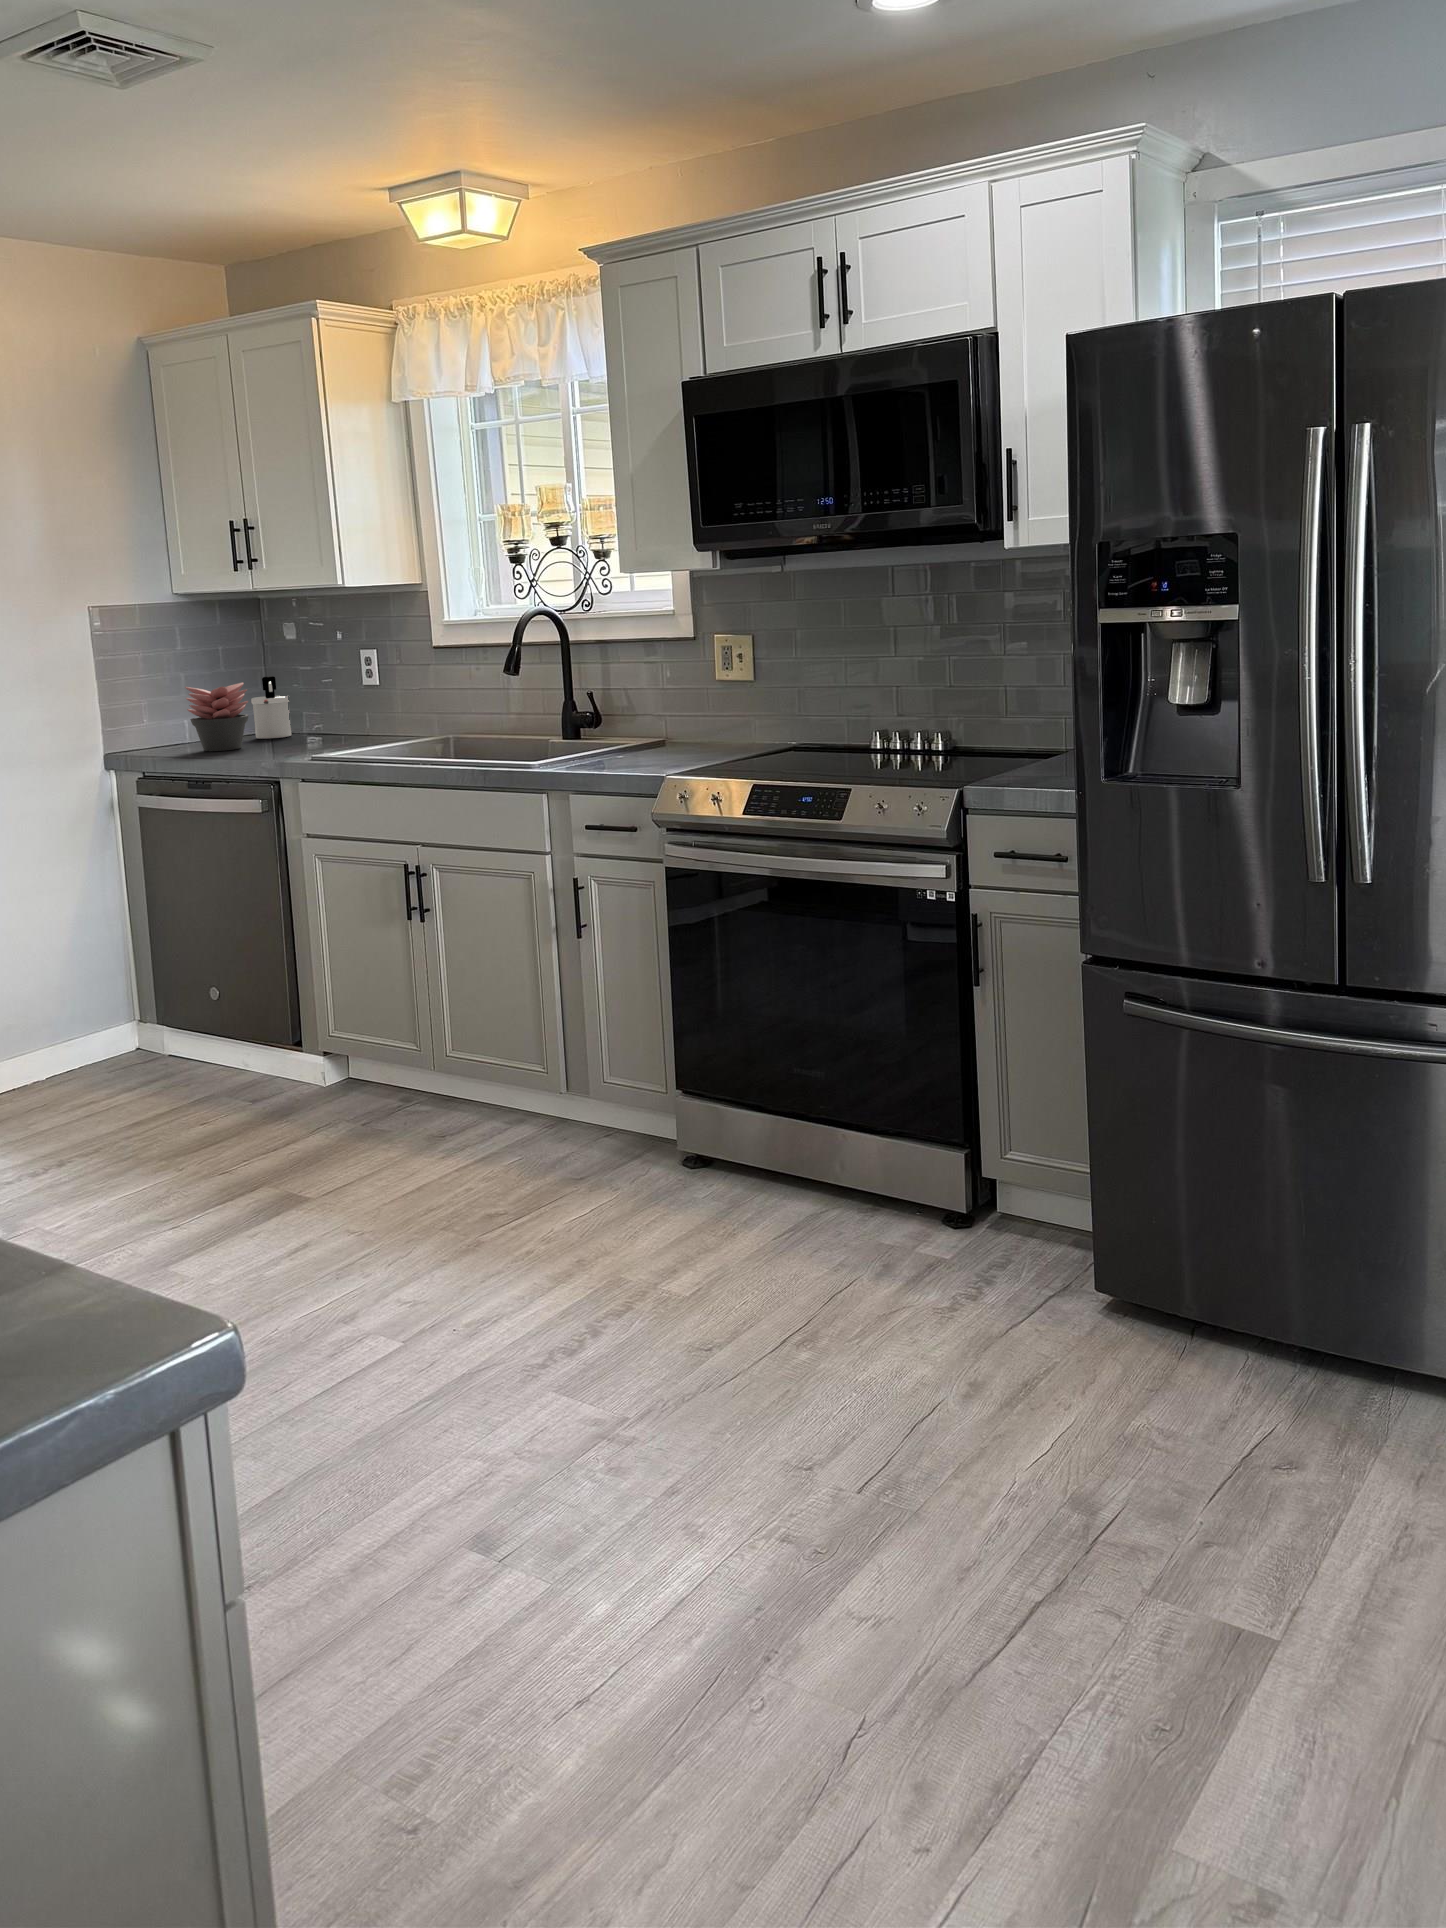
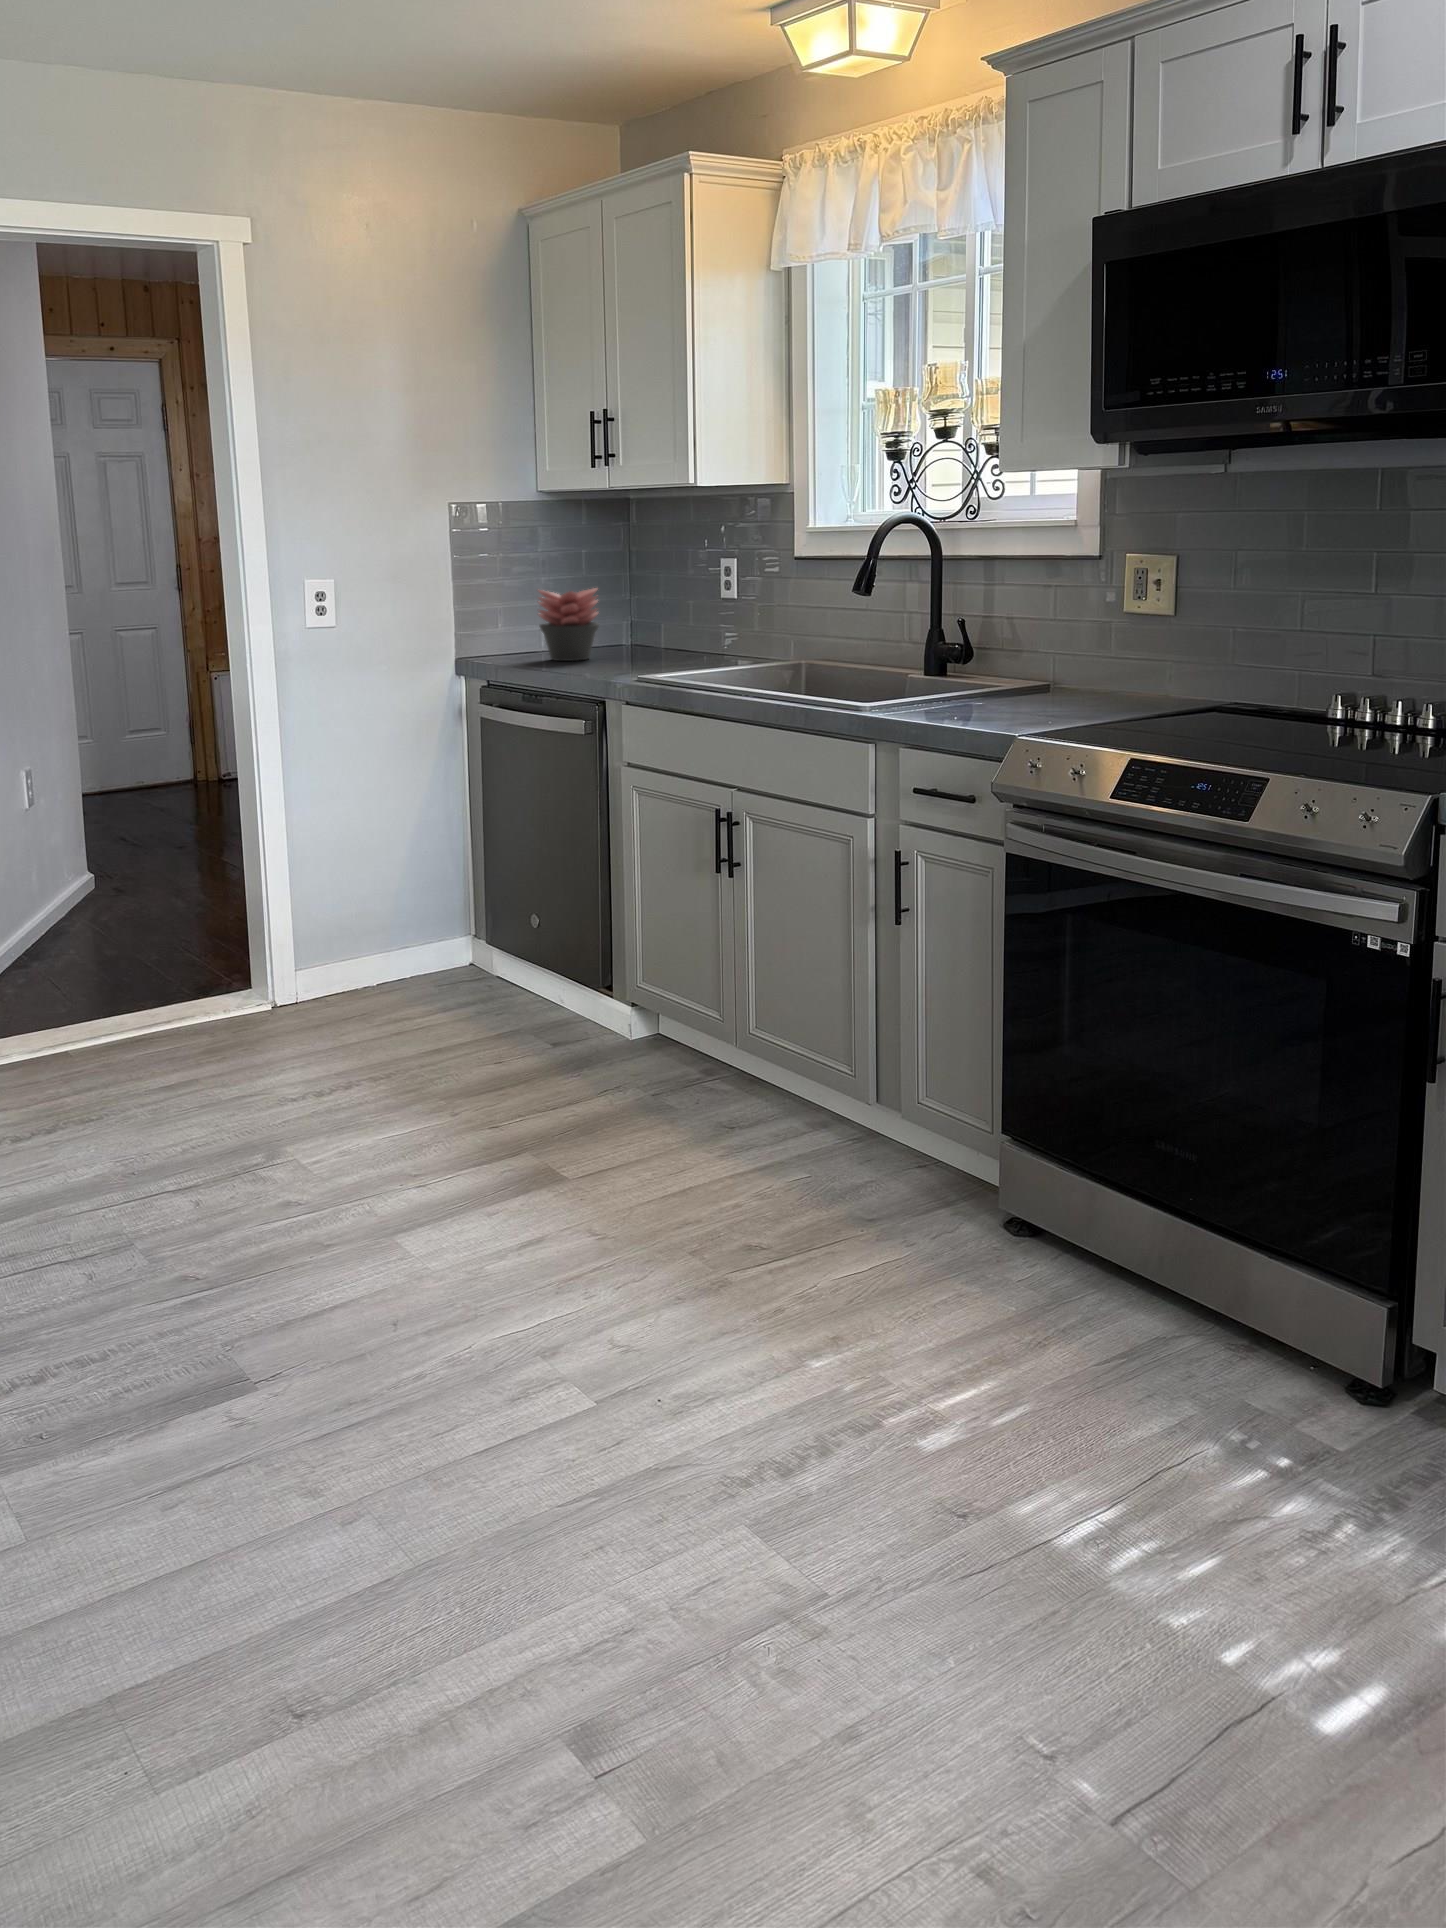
soap dispenser: present [251,676,291,739] -> none [613,582,653,650]

